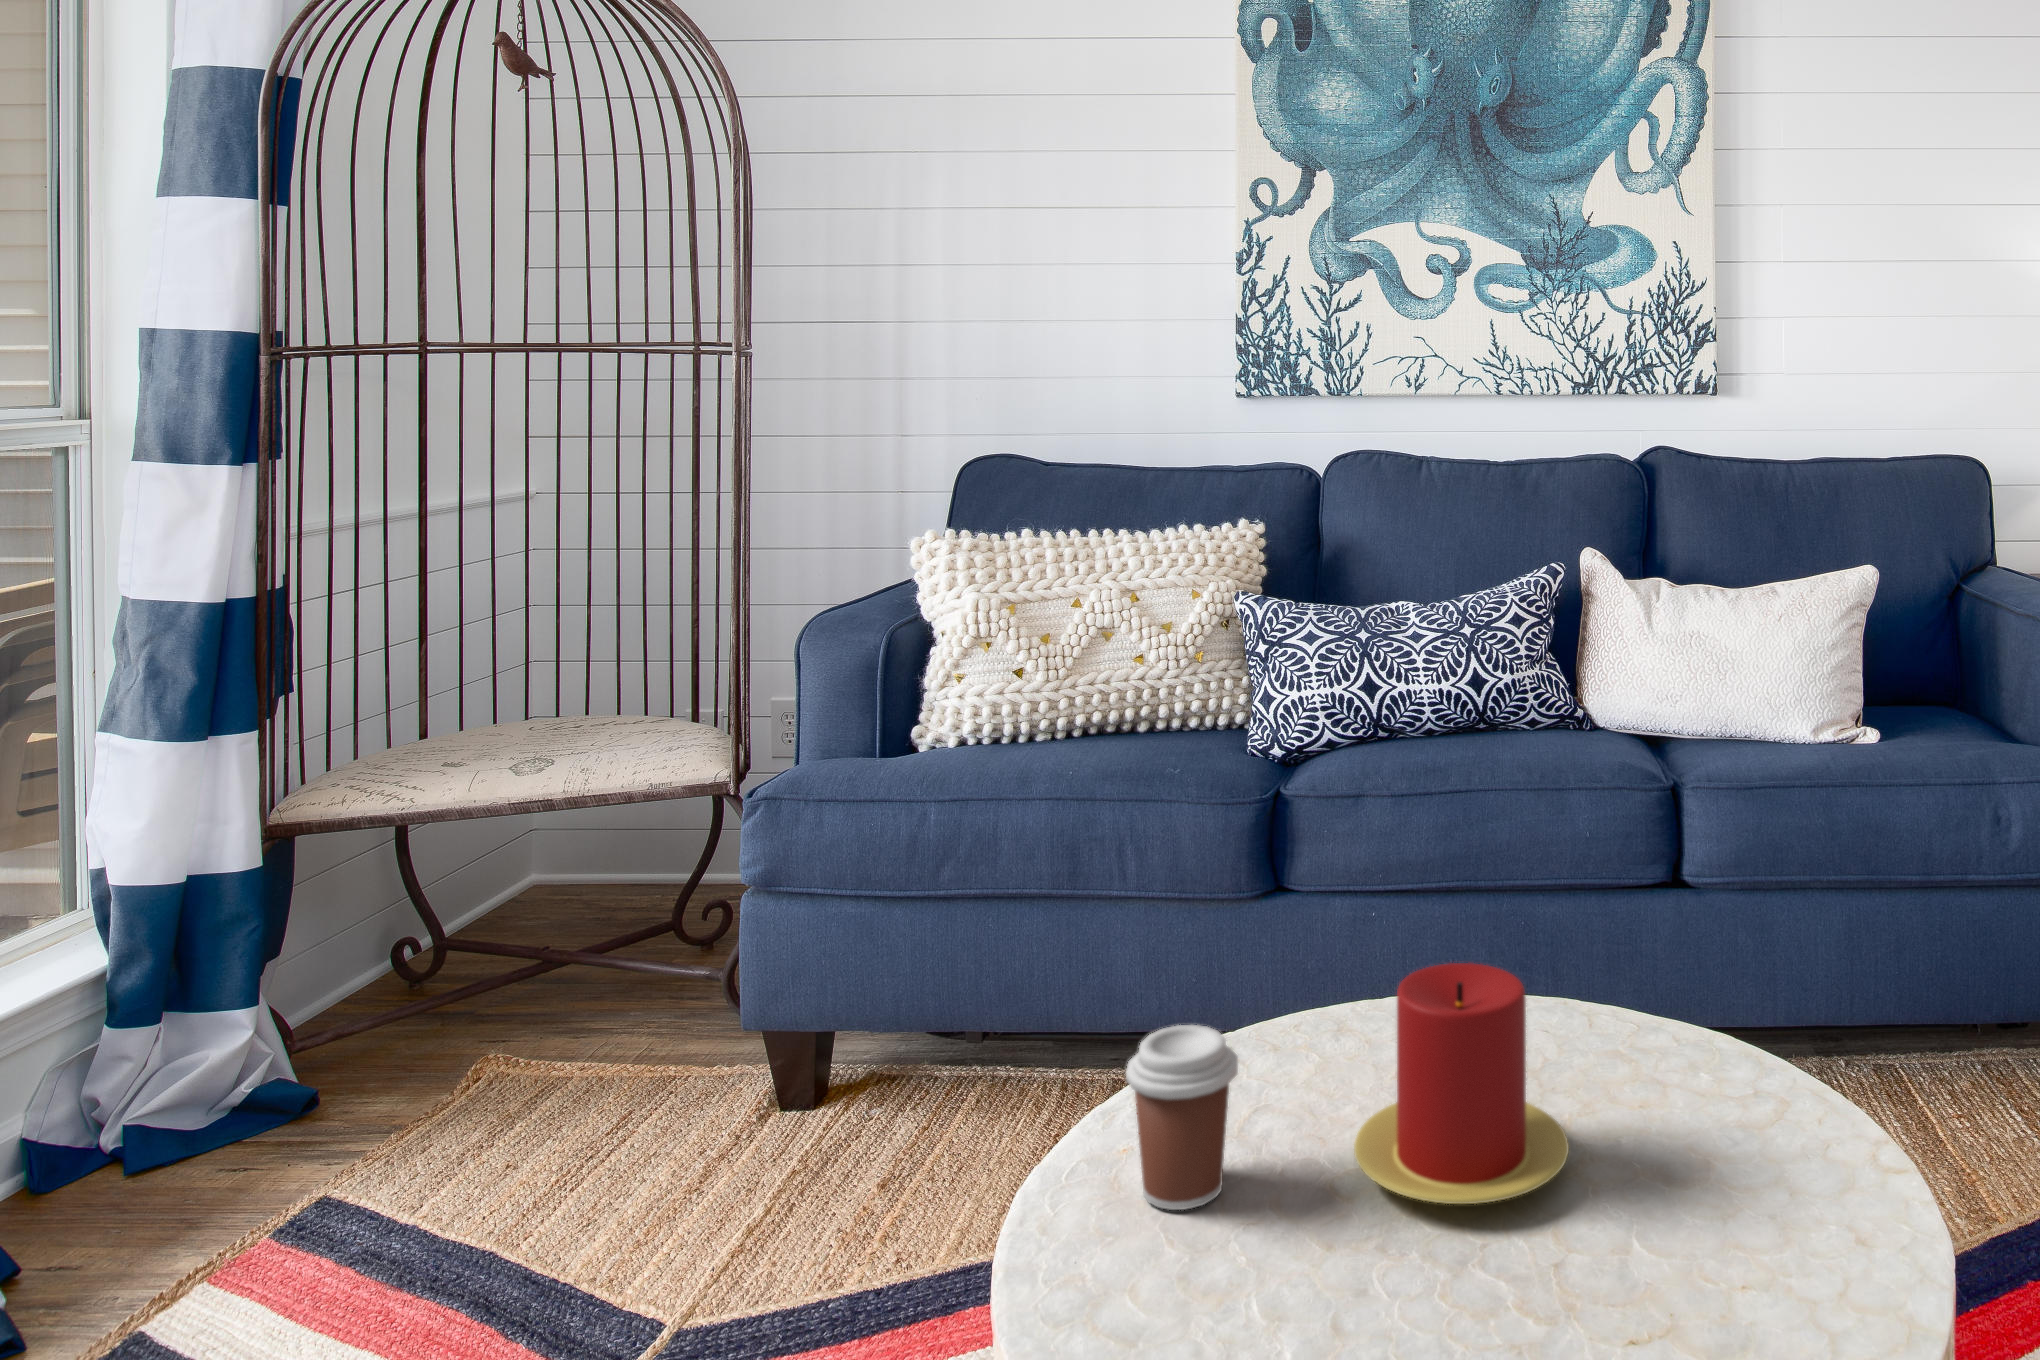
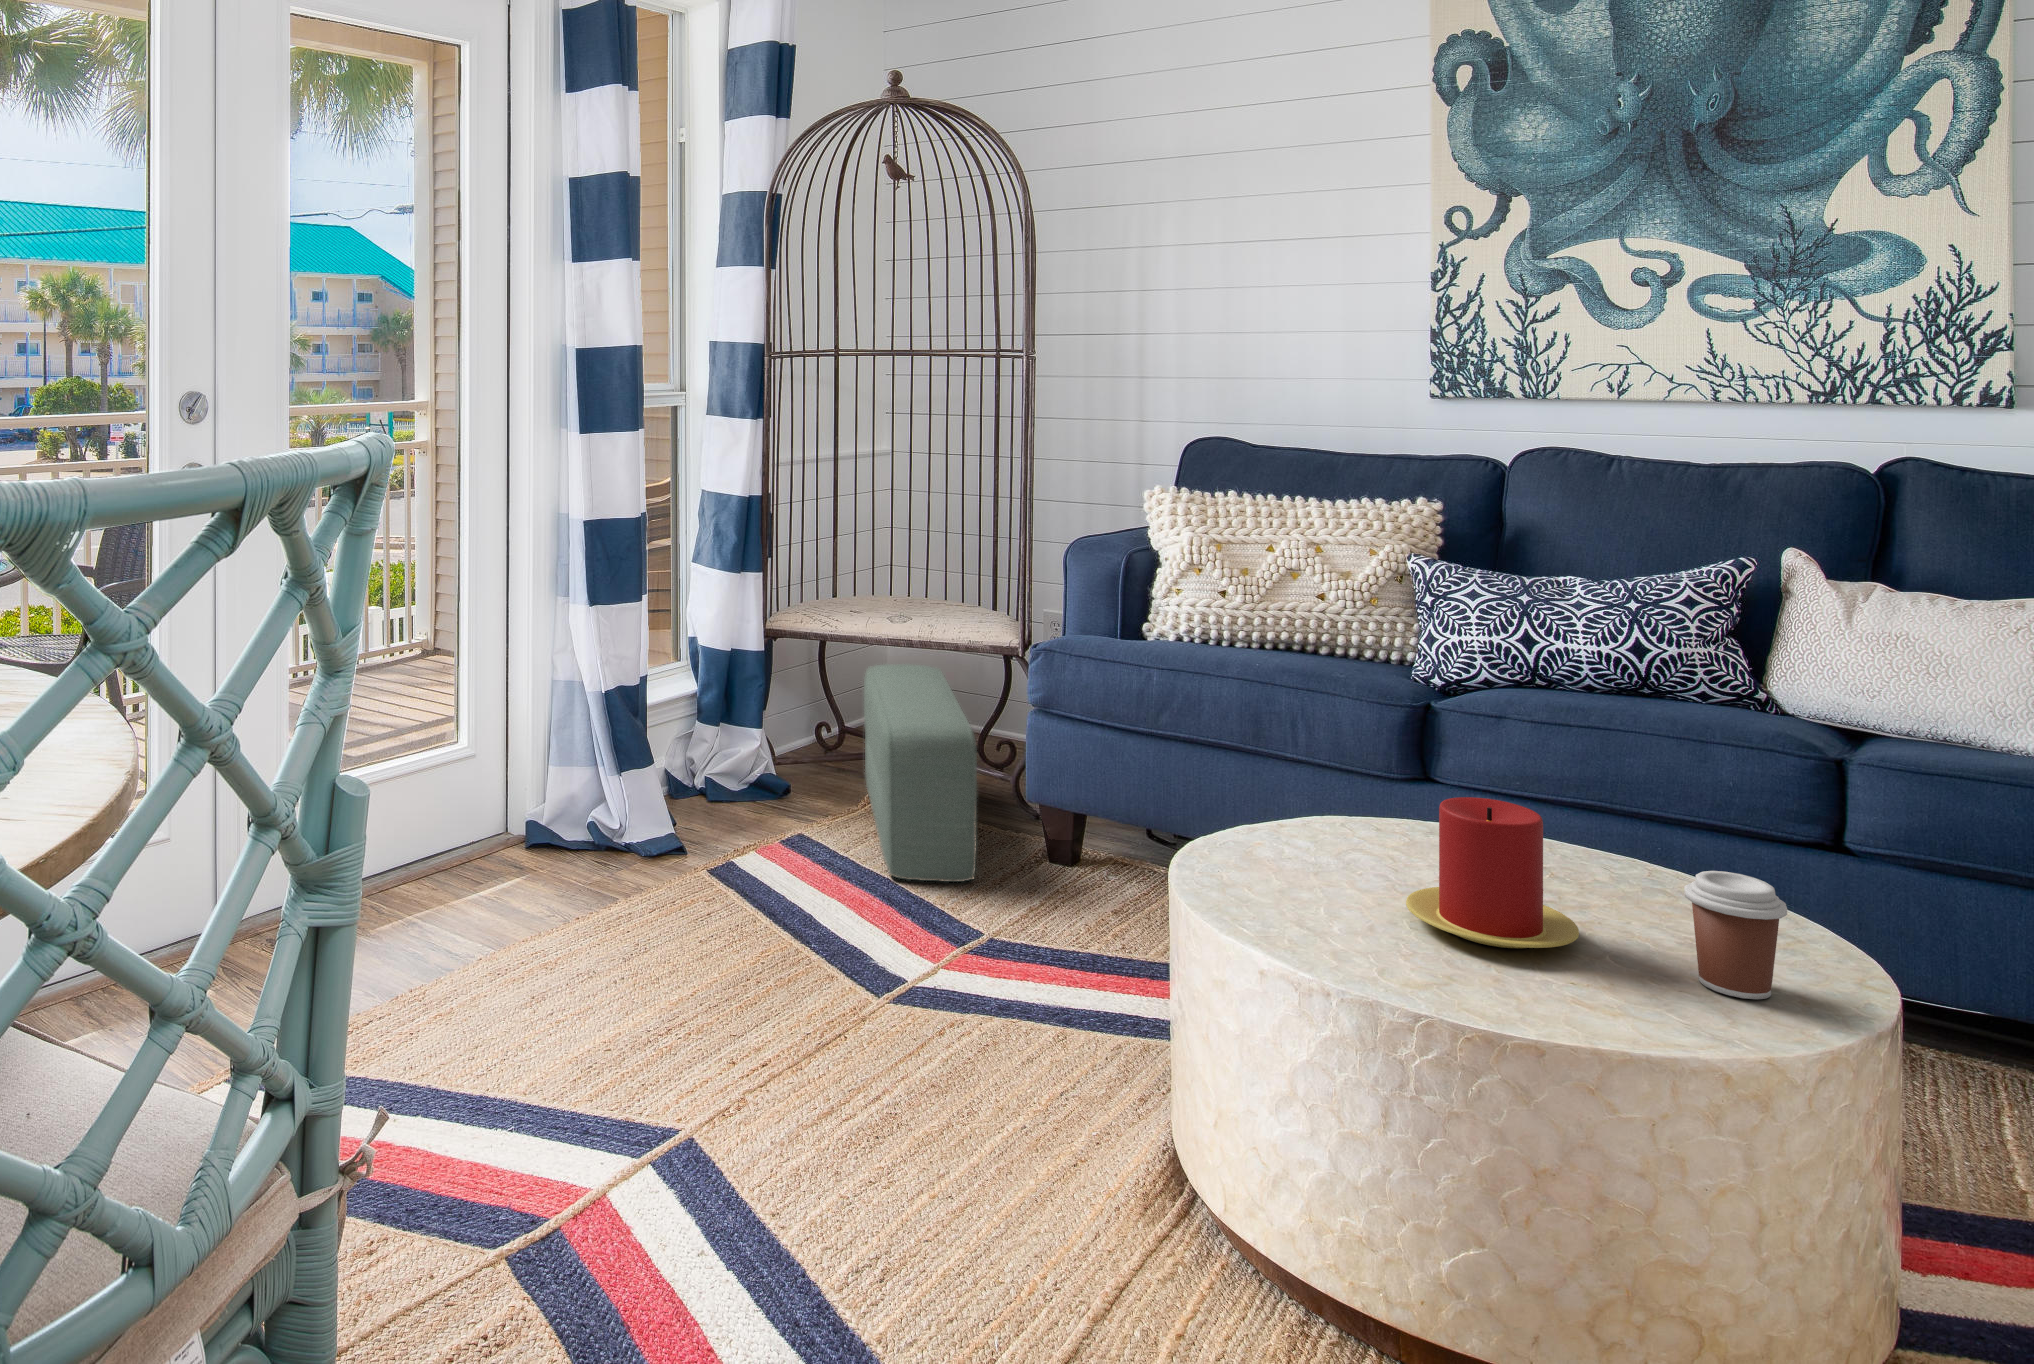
pouf: none [465,836,658,1234] -> present [864,664,977,882]
coffee cup: present [1126,1025,1238,1210] -> present [1684,871,1787,999]

